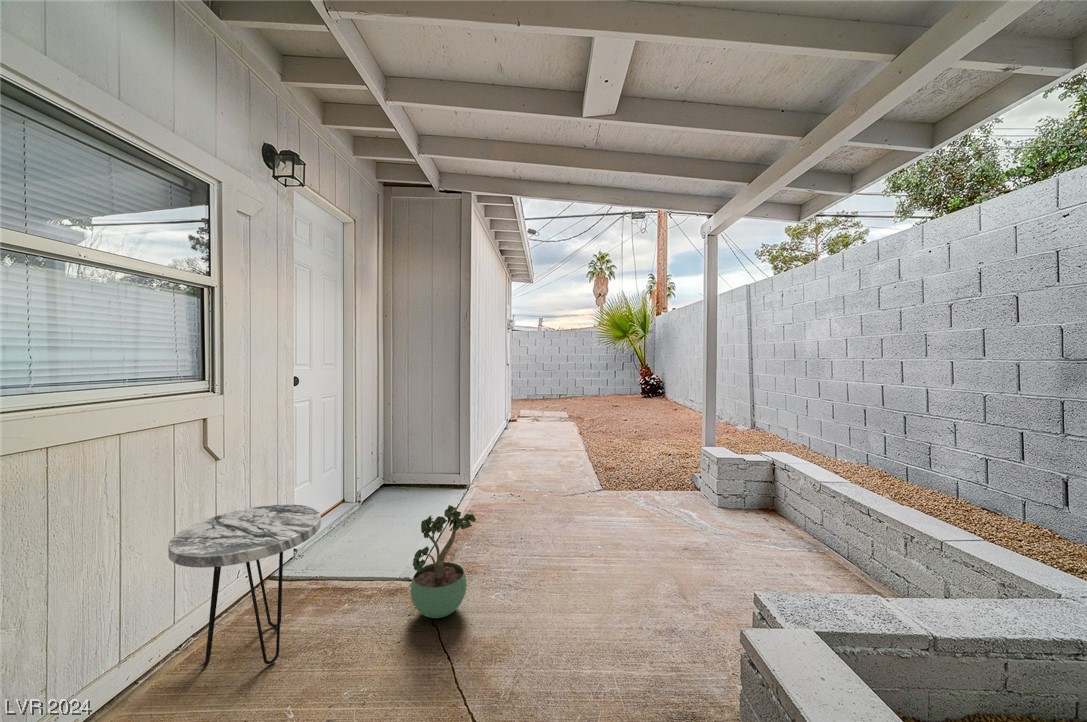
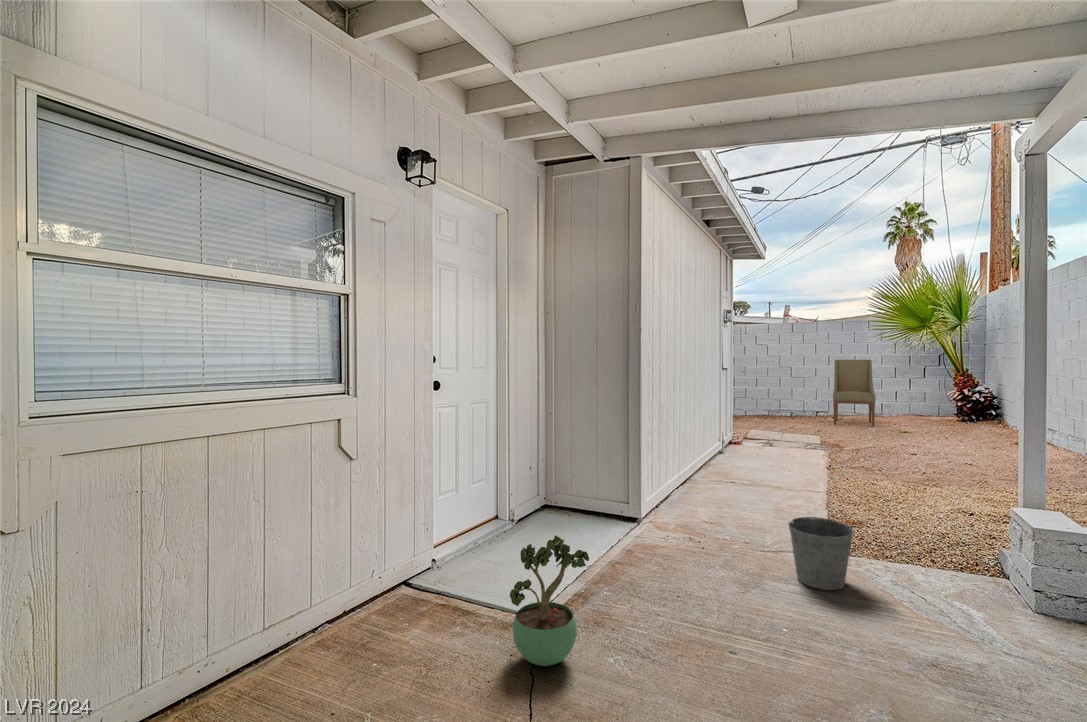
chair: none [573,358,598,403] -> present [833,360,875,426]
bucket: none [587,466,627,515] -> present [788,517,853,590]
side table: present [168,505,321,664] -> none [300,510,428,666]

